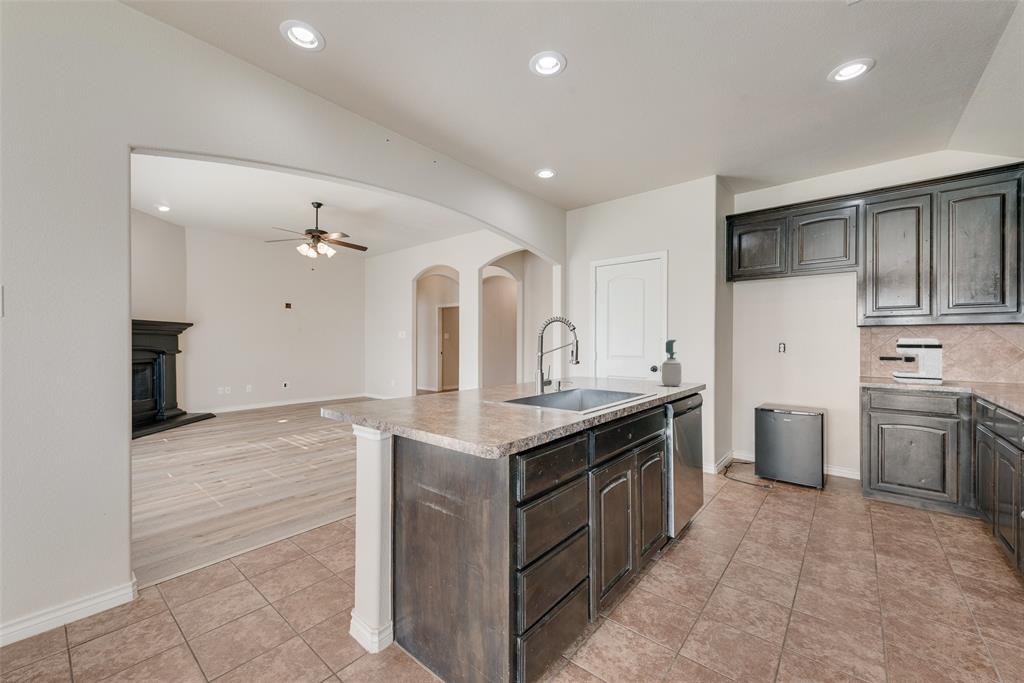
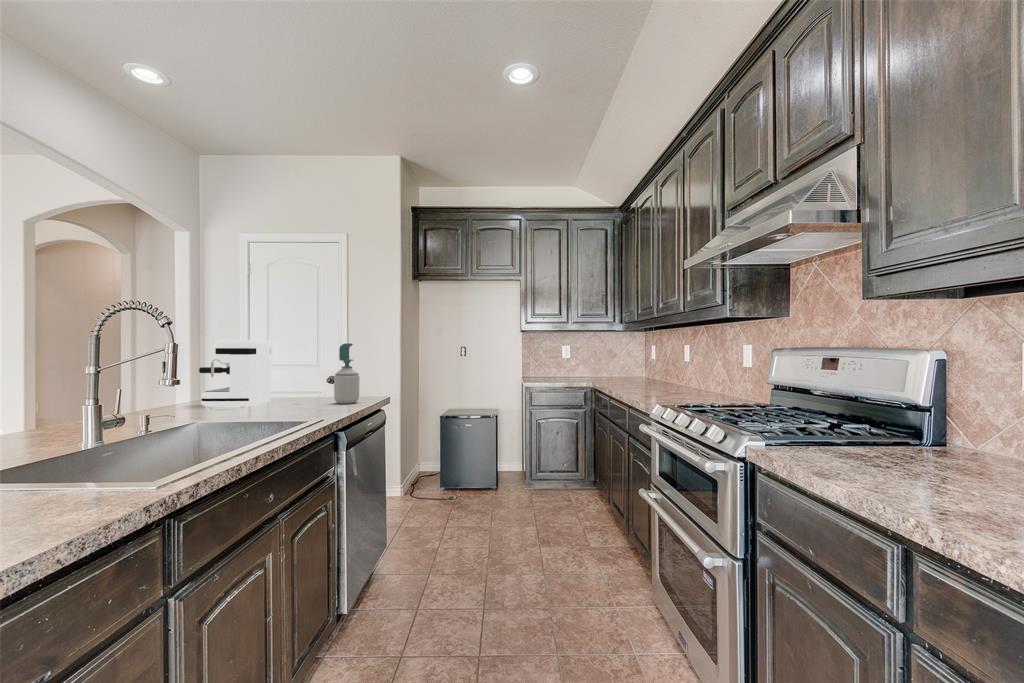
coffee maker: present [879,339,942,385] -> present [199,340,271,408]

